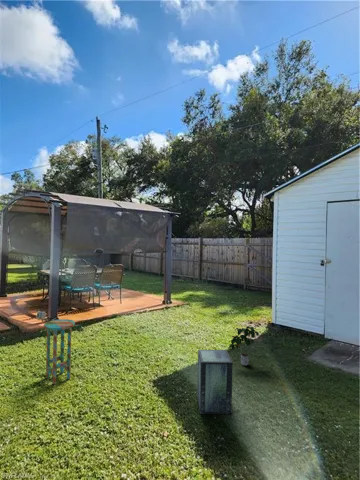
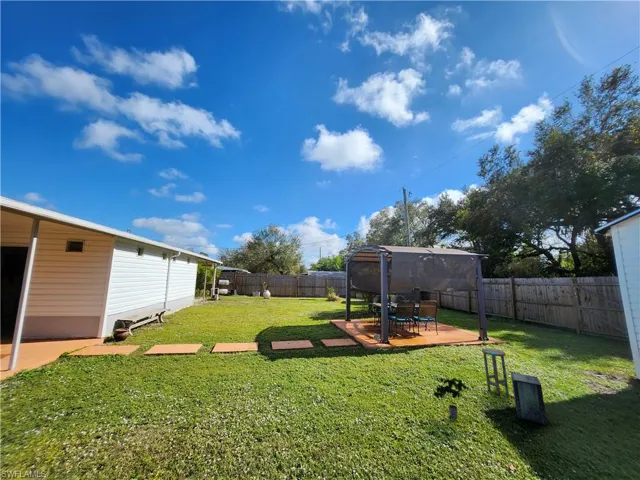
side table: present [44,319,75,384] -> present [482,348,509,394]
potted plant: present [229,326,259,365] -> present [434,378,468,418]

